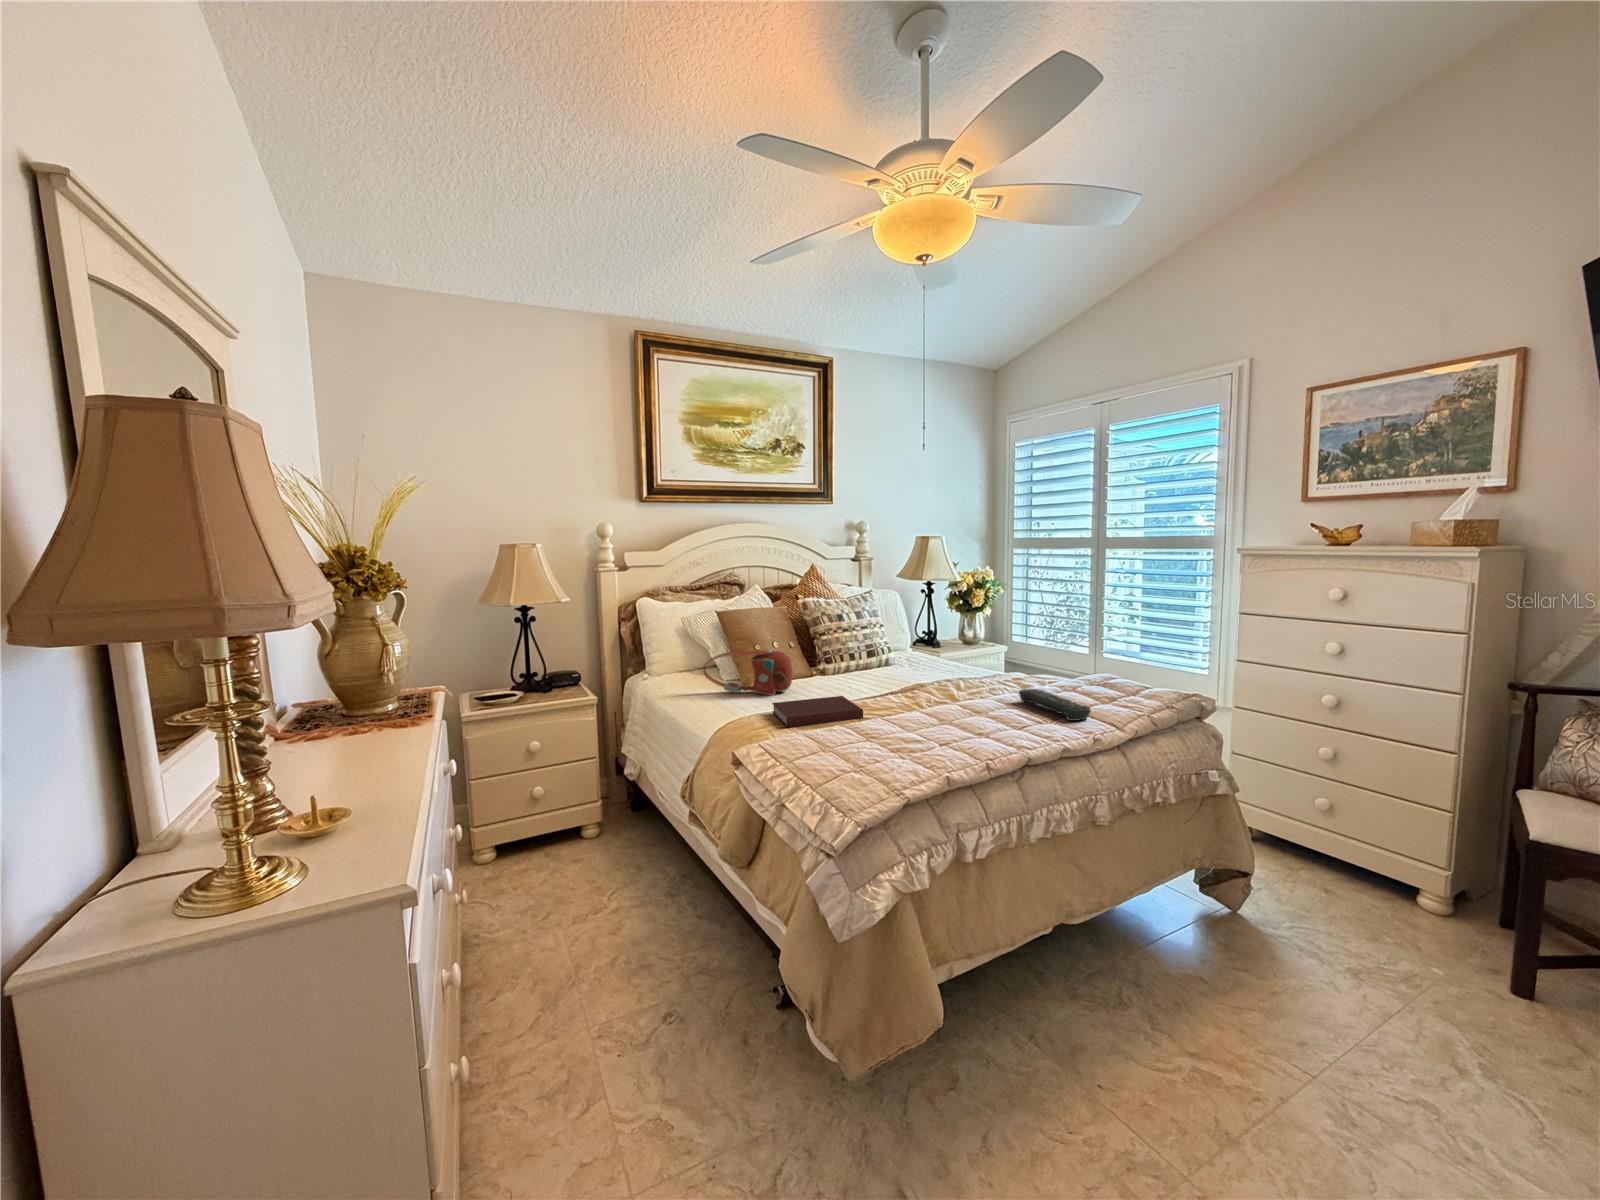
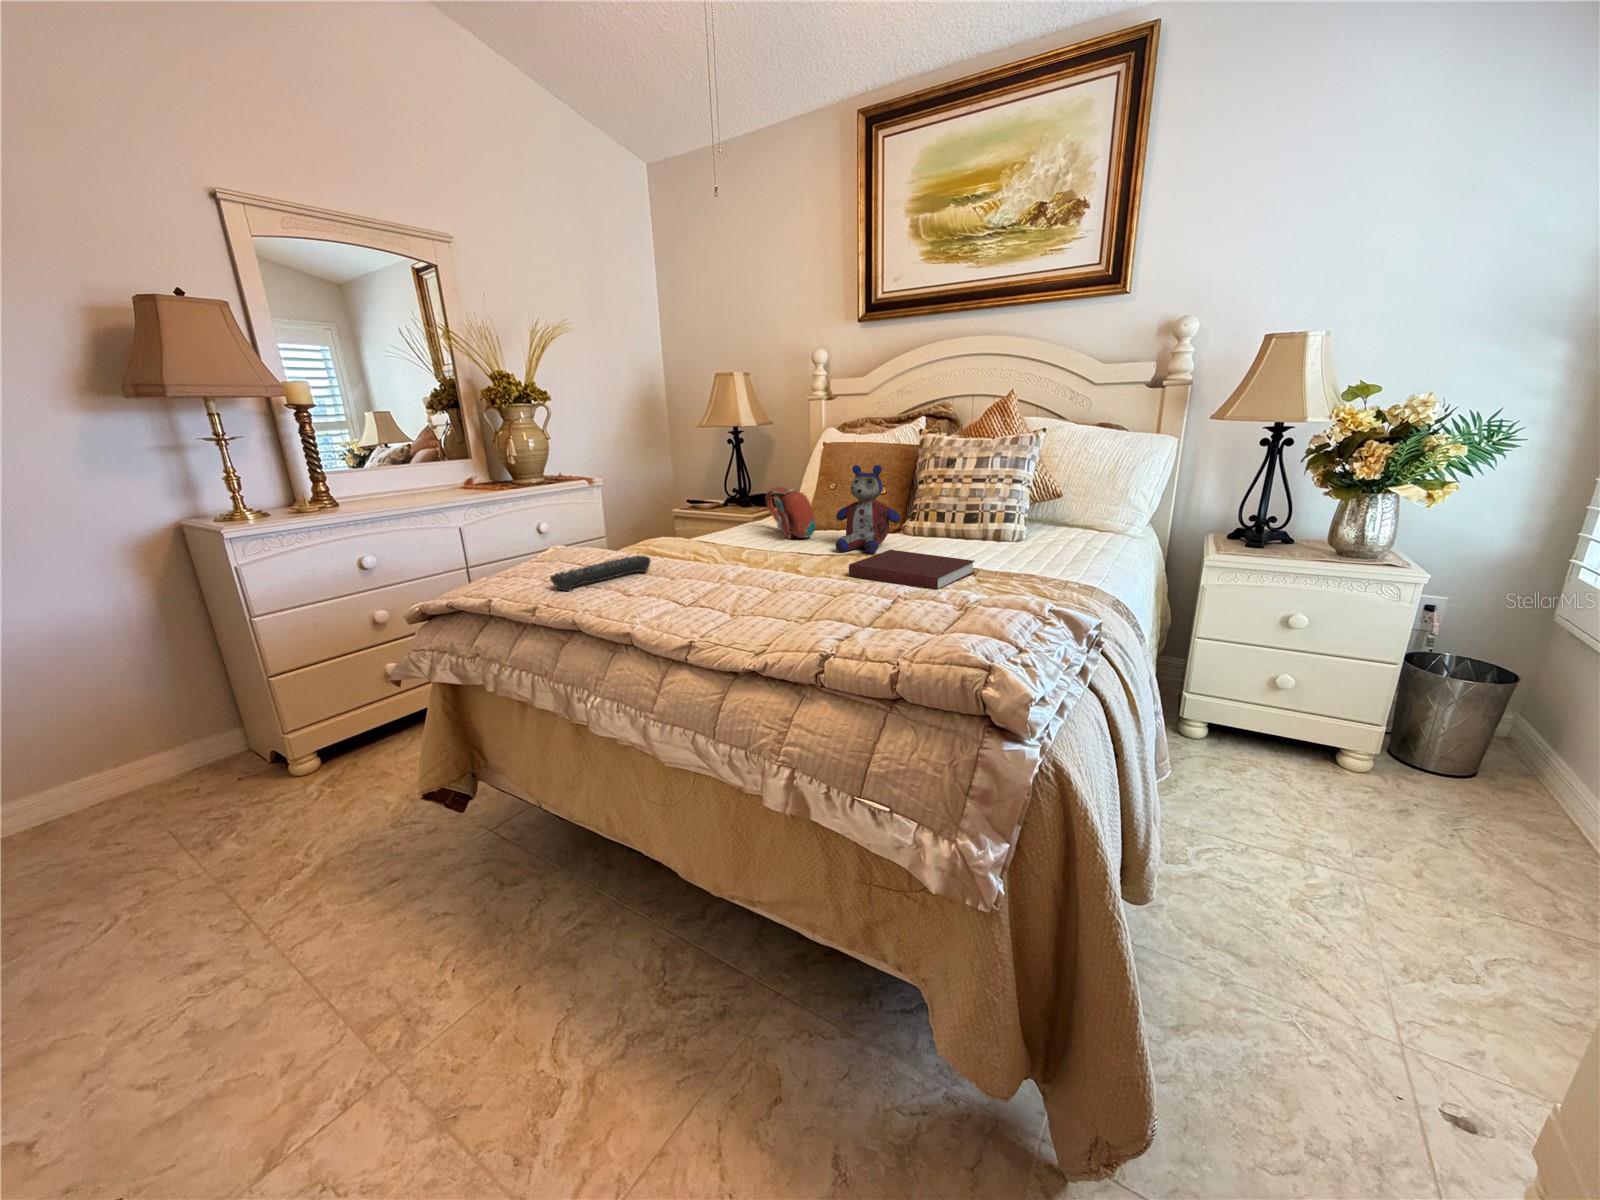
stuffed bear: none [827,621,880,691] -> present [836,465,900,553]
remote control: present [1019,689,1091,721] -> present [550,555,650,591]
notebook: present [772,696,863,727] -> present [849,550,975,590]

